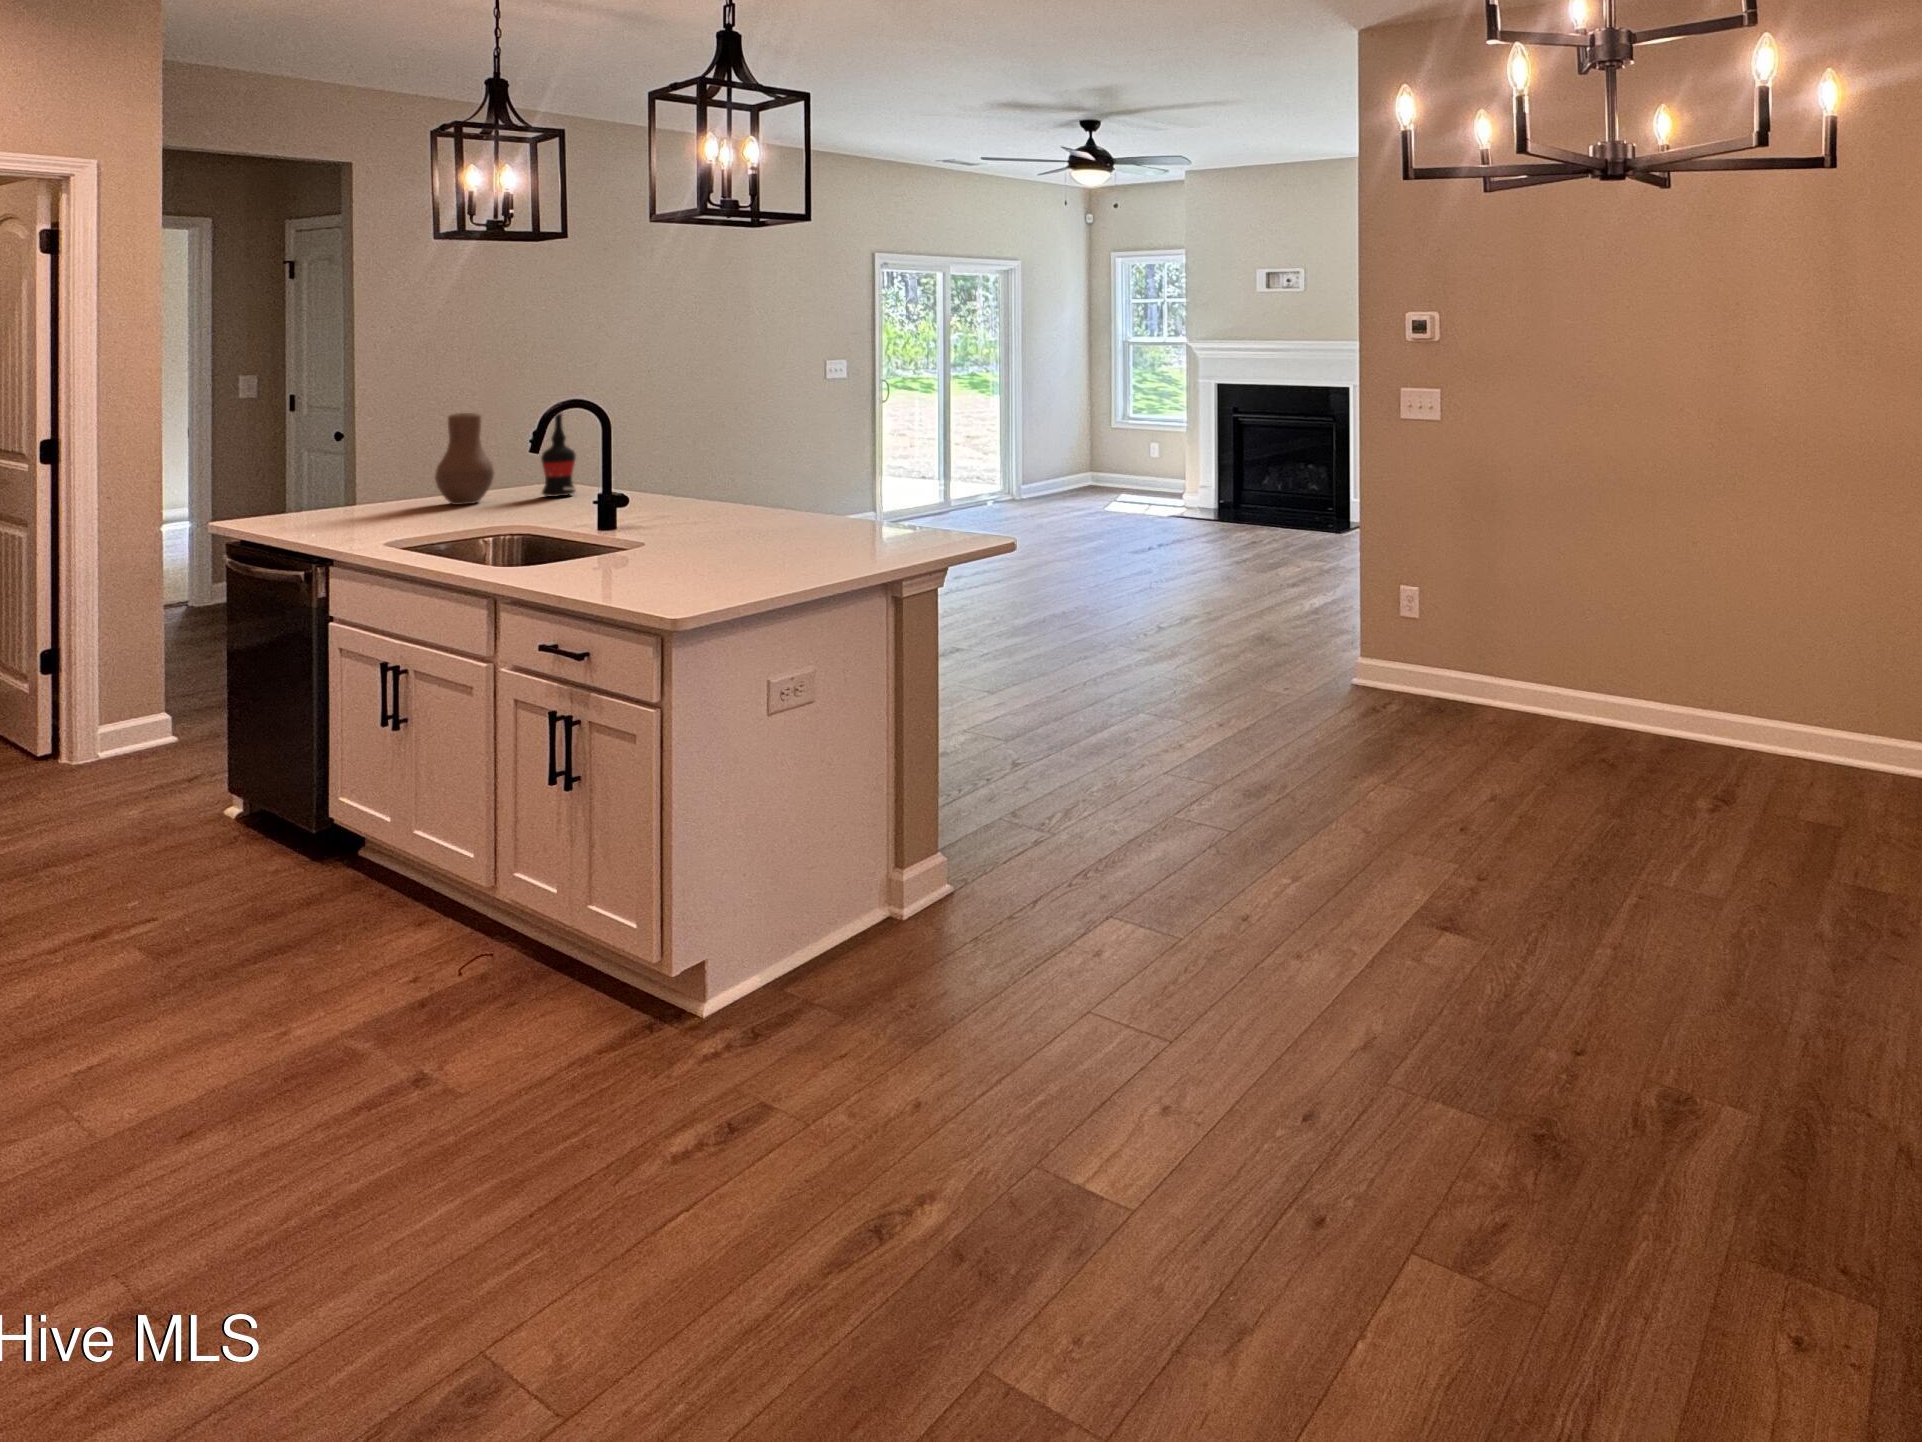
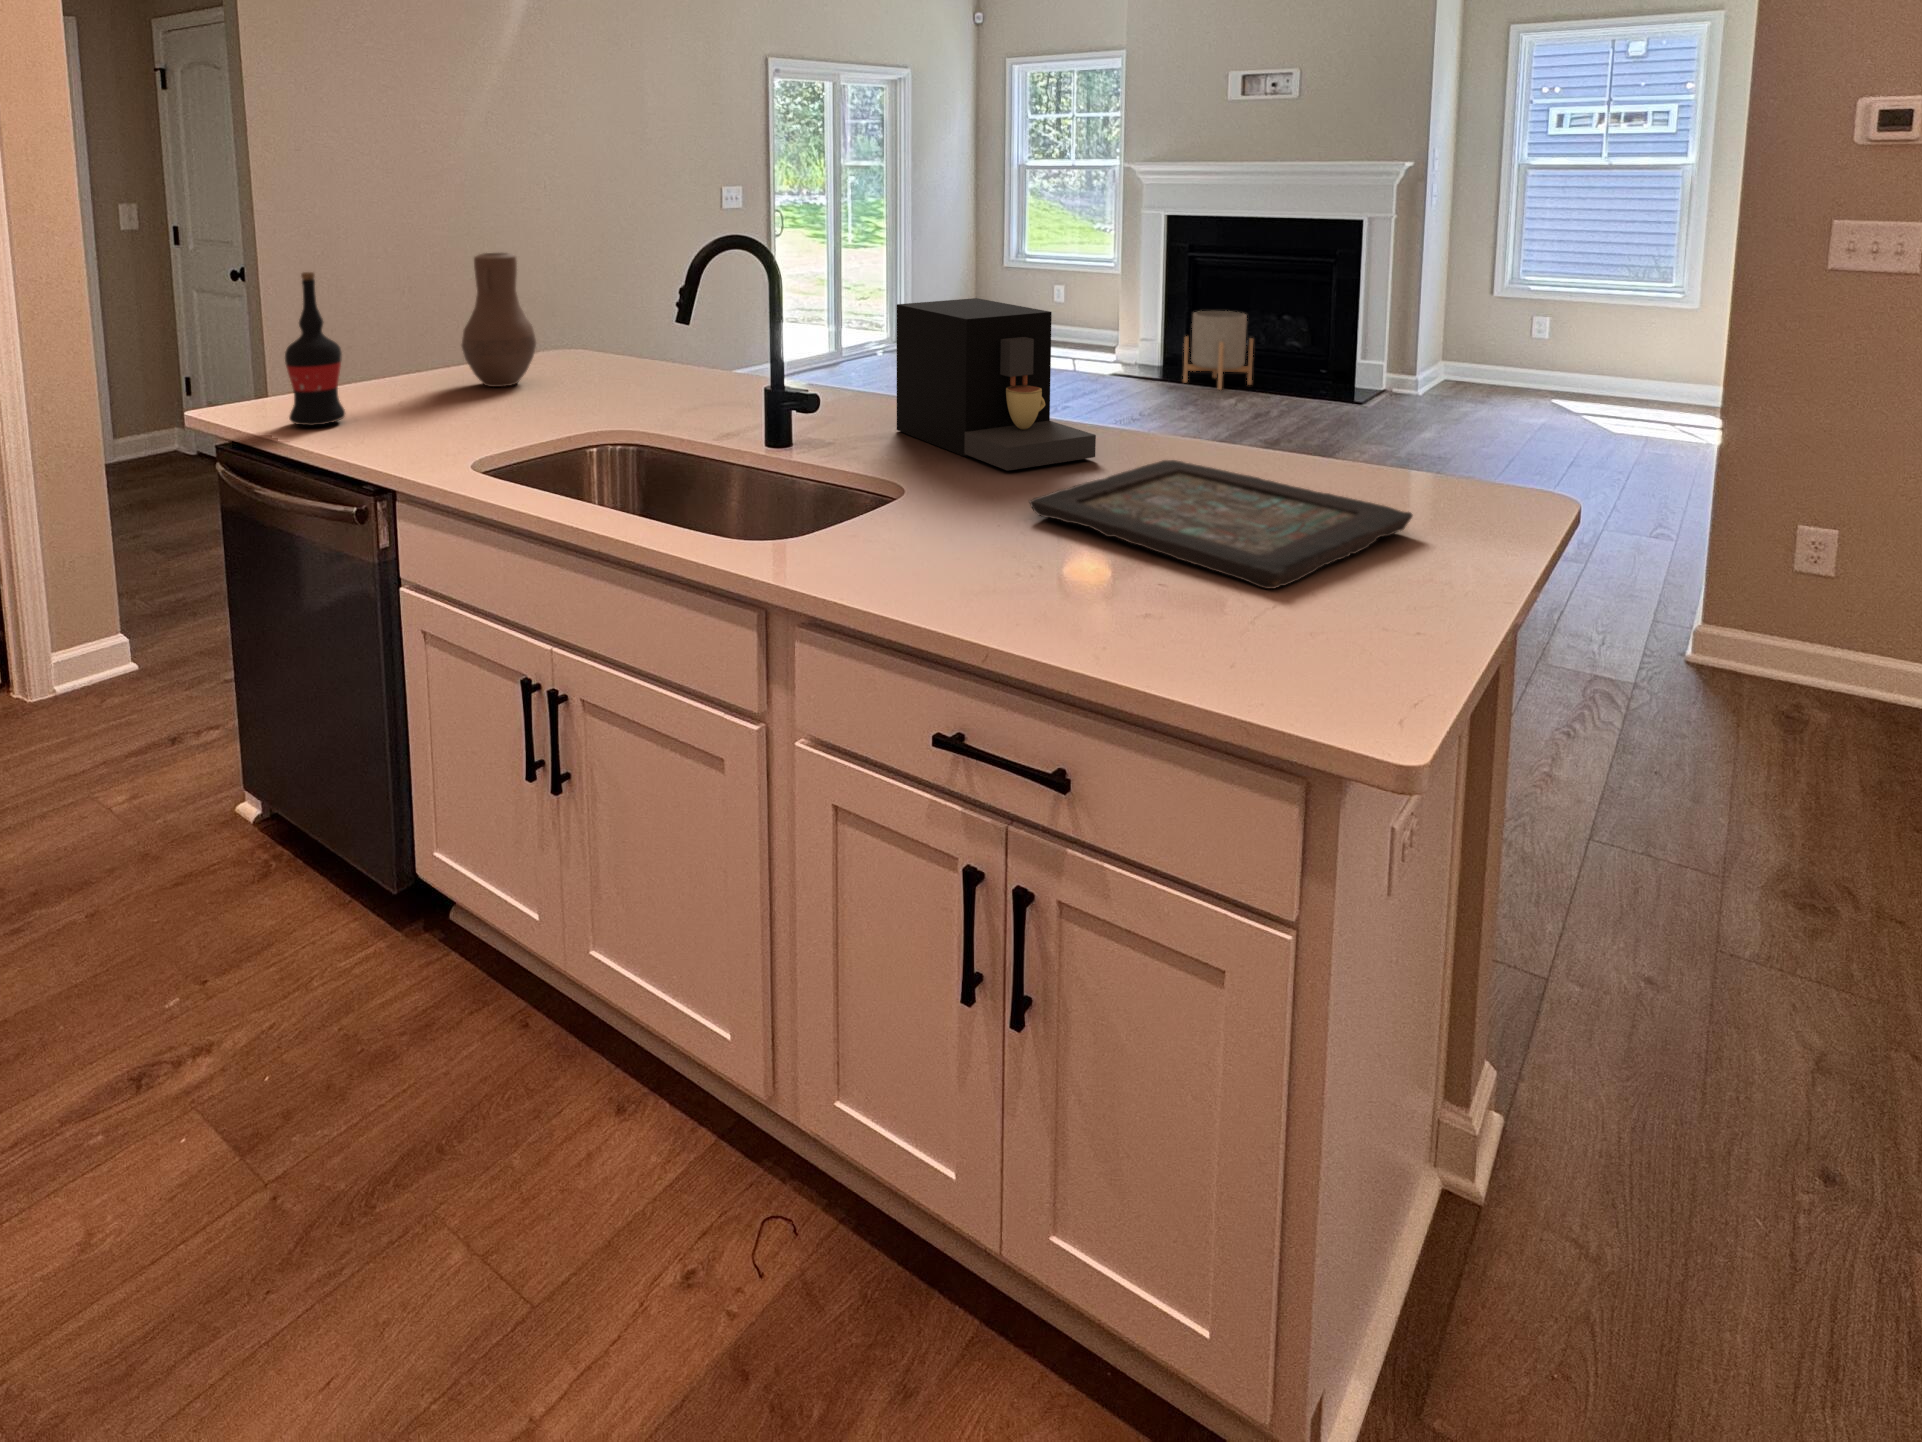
wine bottle: present [541,411,576,497] -> present [285,272,345,426]
coffee maker: none [689,439,777,535] -> present [897,298,1096,471]
planter: none [1218,462,1270,526] -> present [1183,311,1253,390]
decorative tray: none [677,526,869,573] -> present [1029,460,1413,589]

